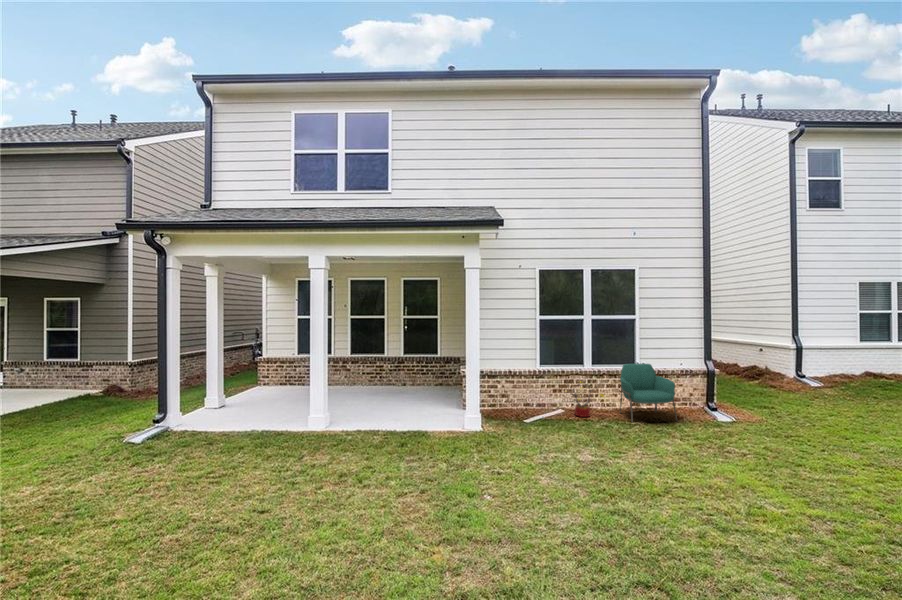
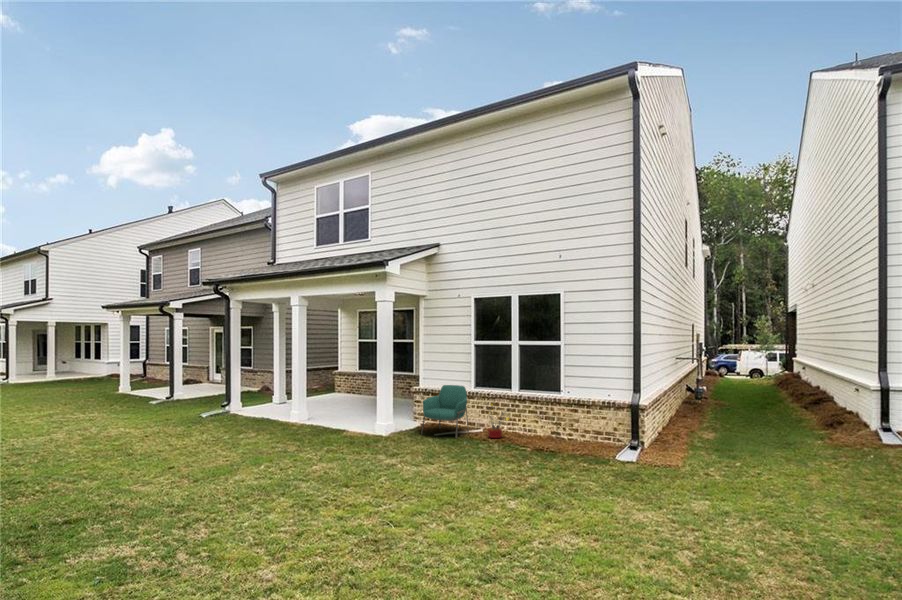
armchair: present [620,363,677,422] -> present [421,385,469,438]

